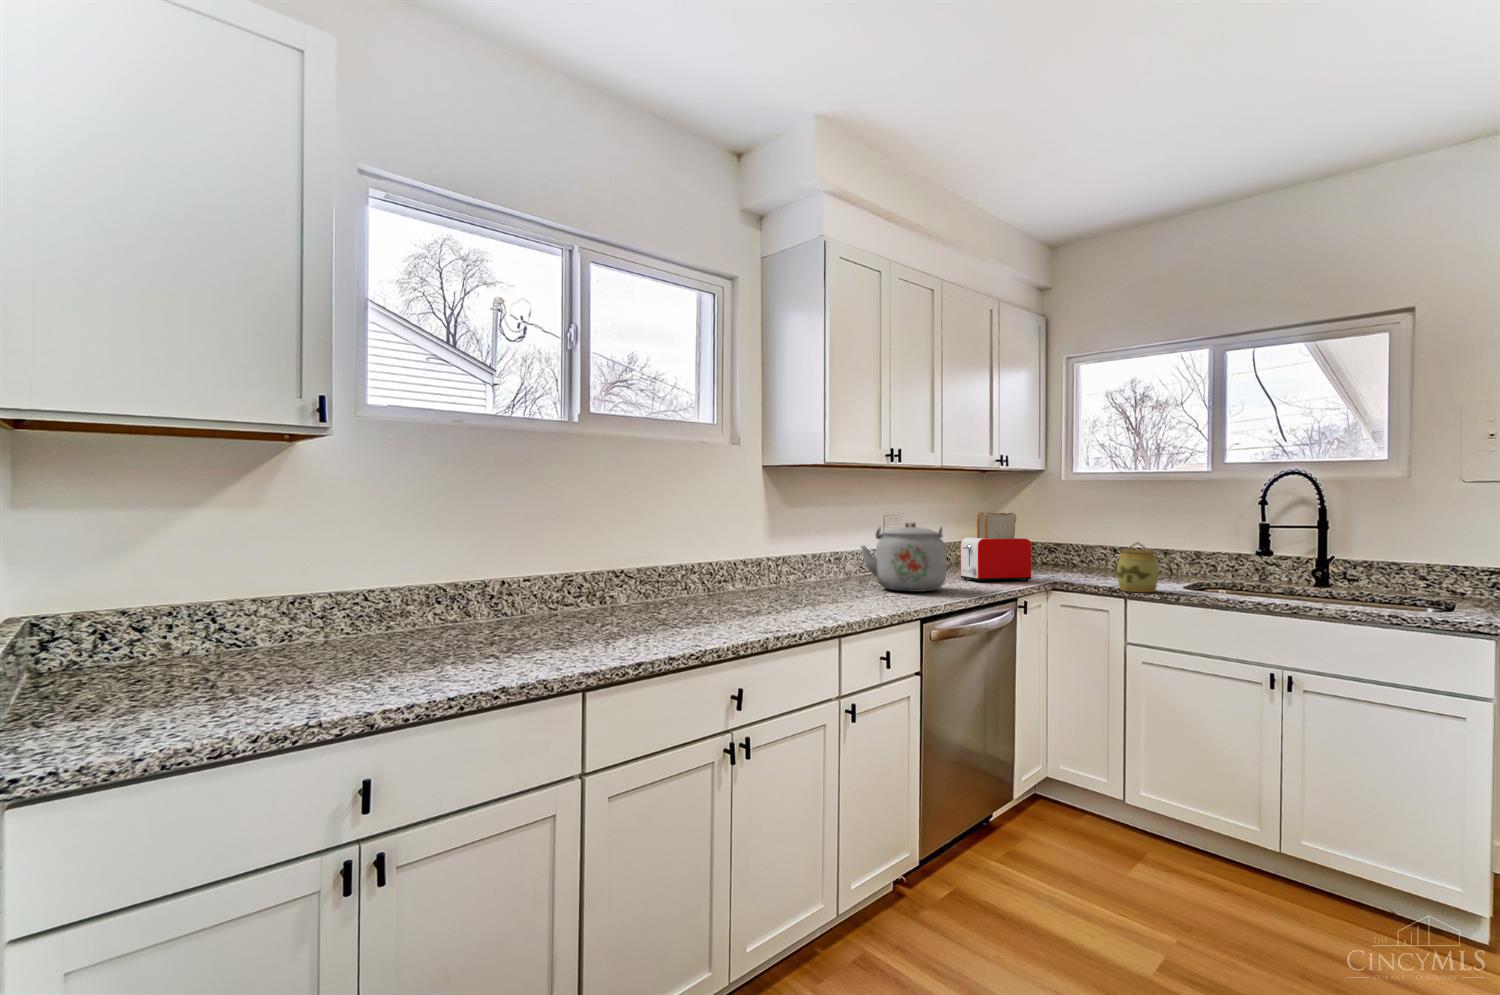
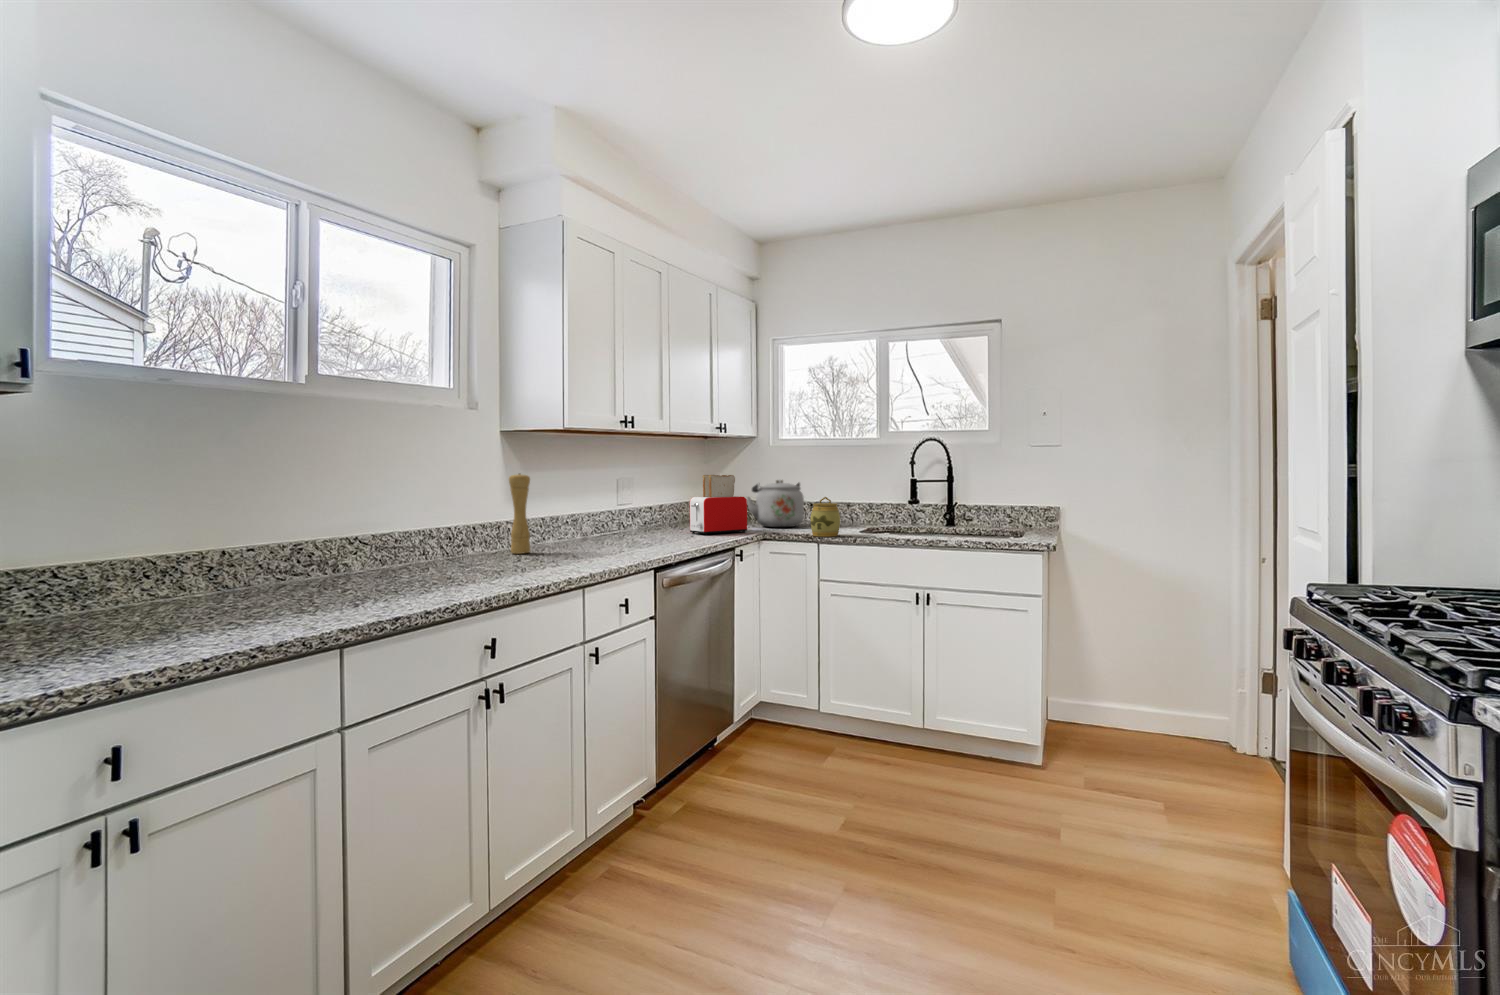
pepper mill: none [764,508,786,594] -> present [509,473,530,554]
kettle: present [861,522,946,592] -> present [747,480,804,527]

